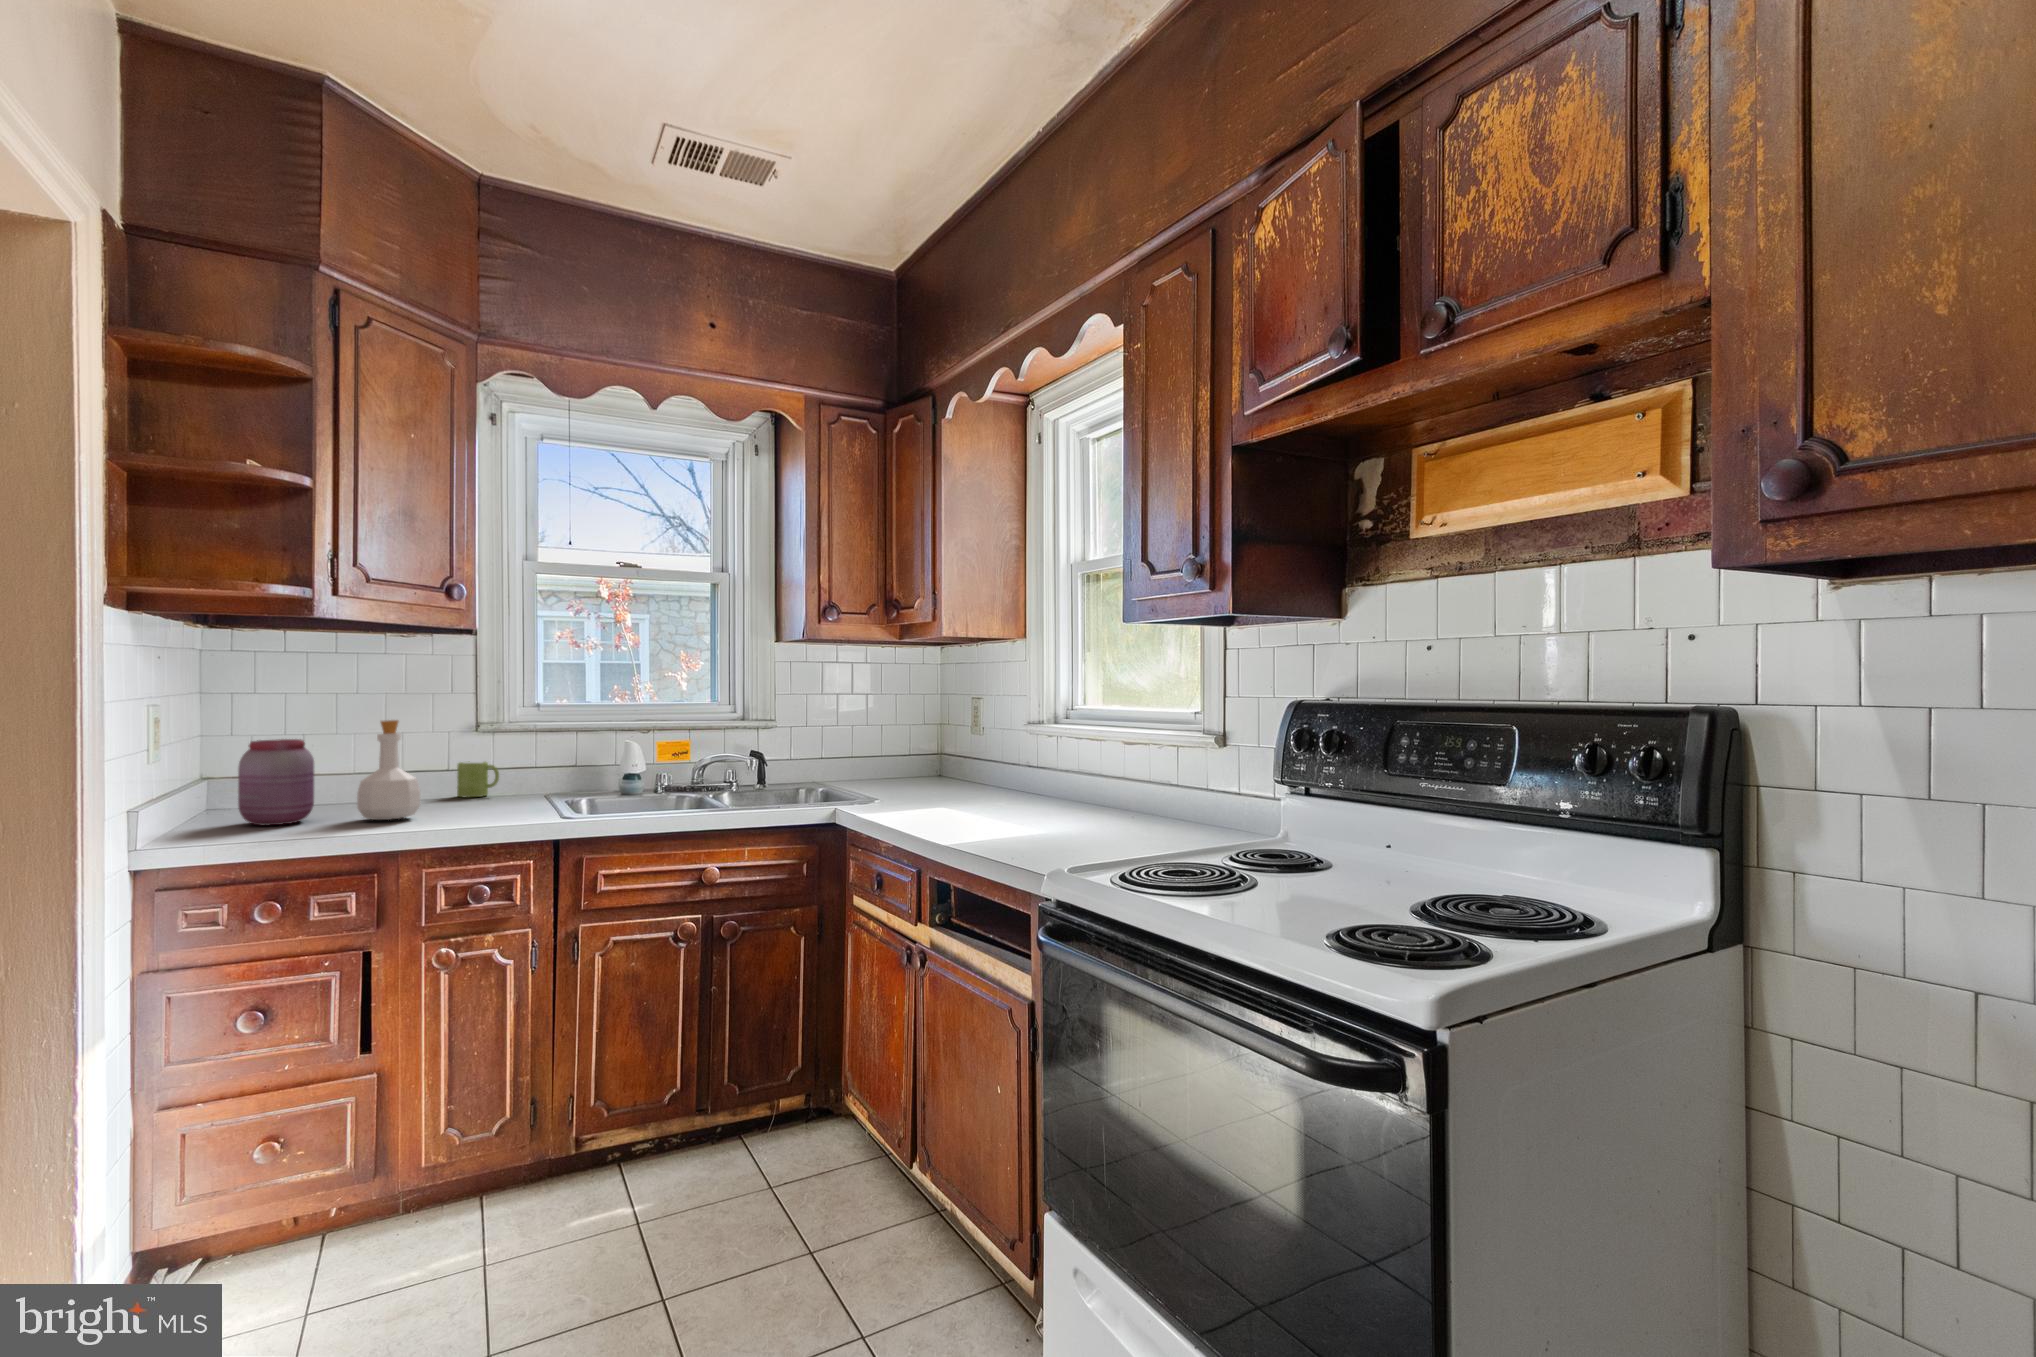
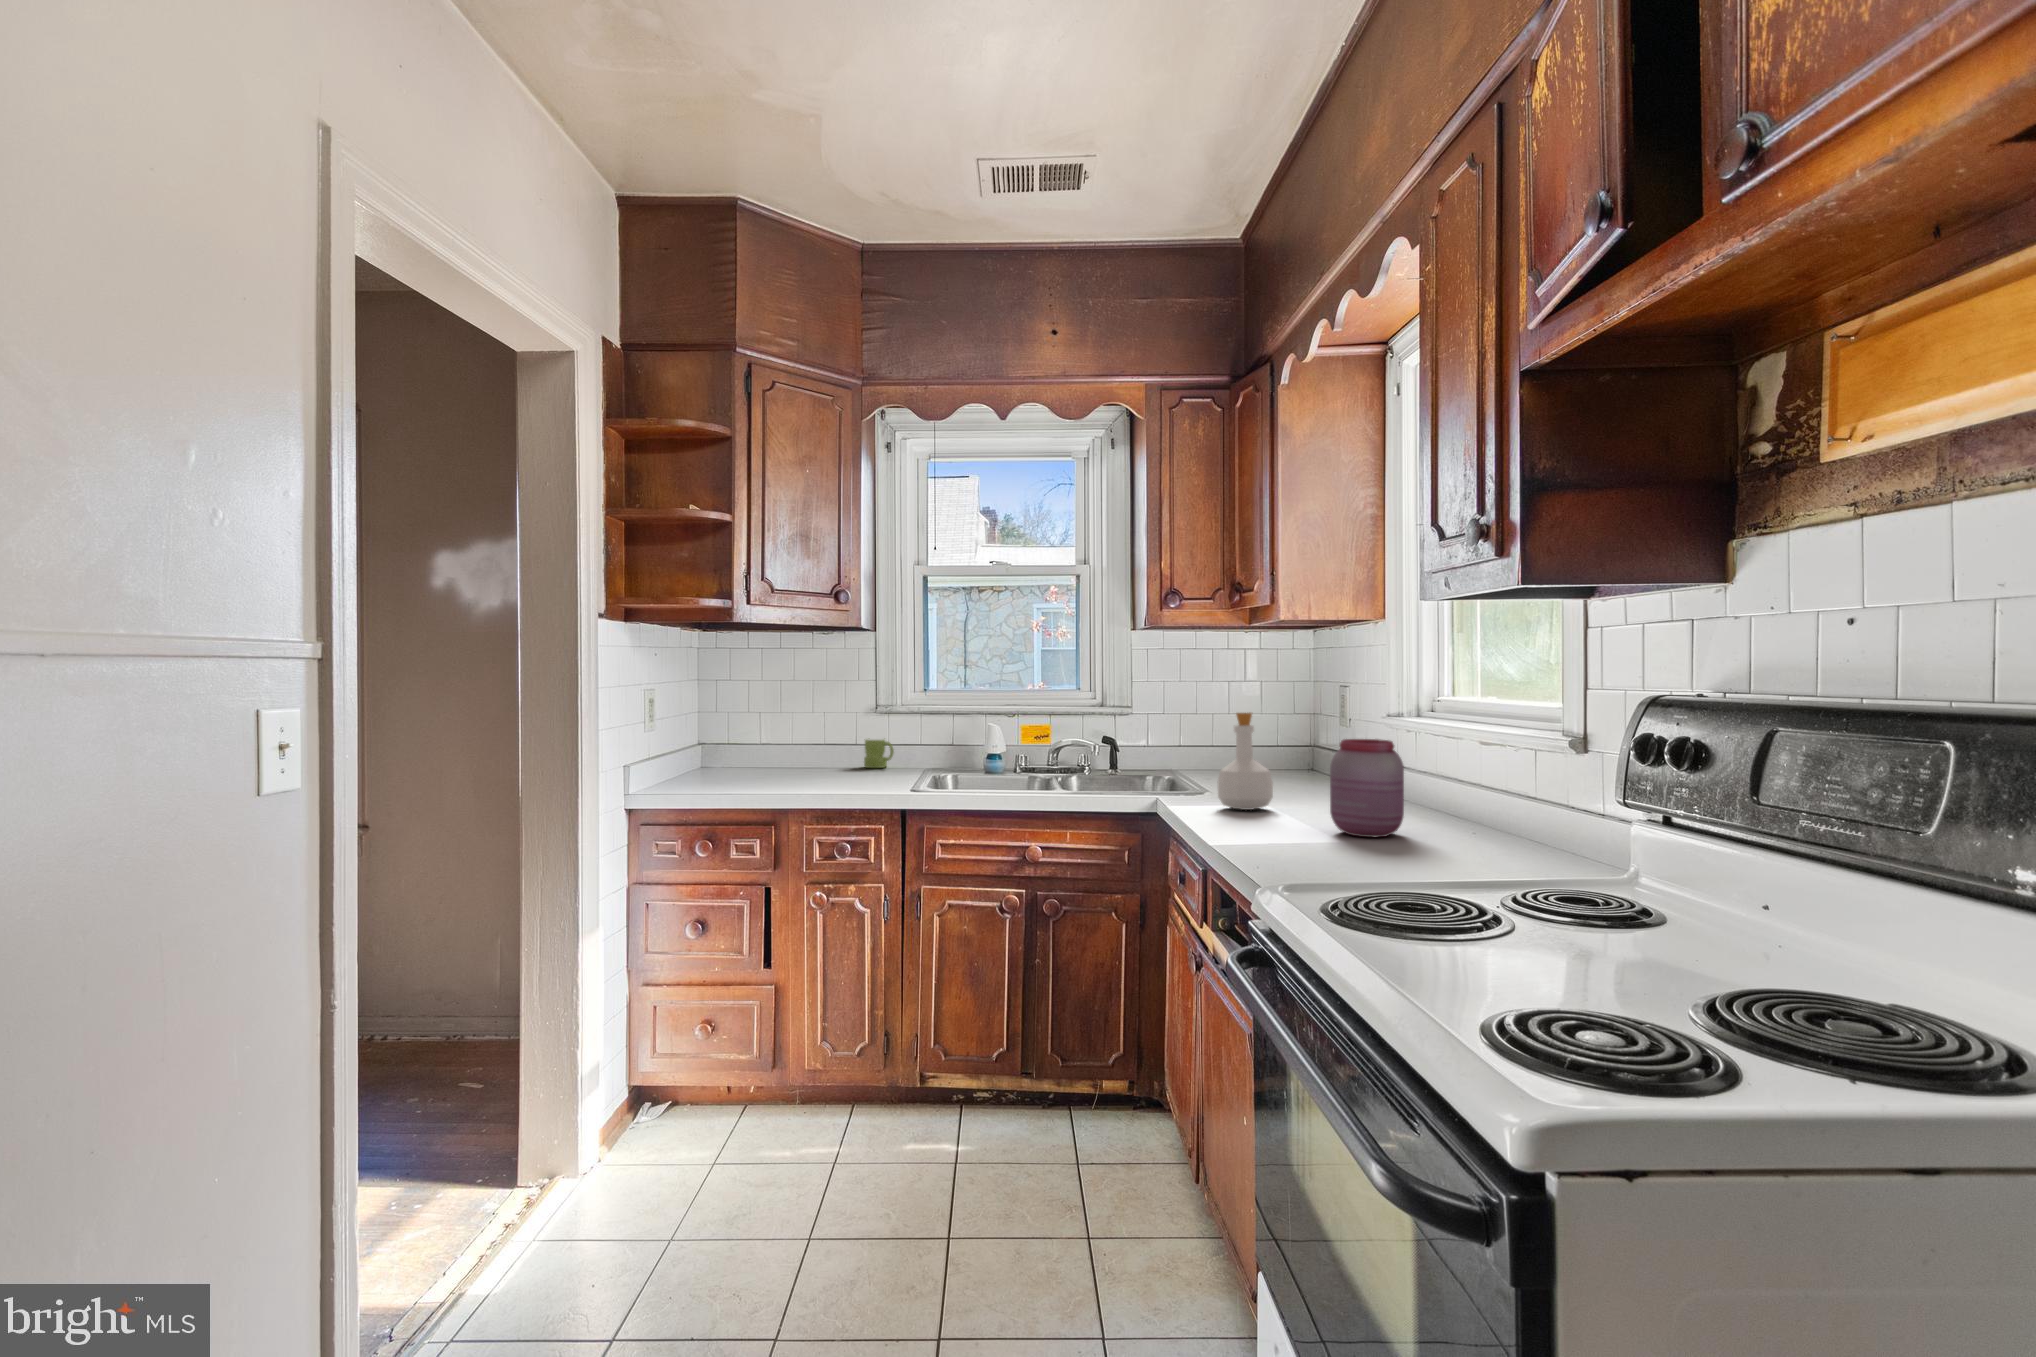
bottle: present [357,720,420,820] -> present [1218,713,1273,810]
jar: present [238,739,314,825] -> present [1330,739,1404,837]

